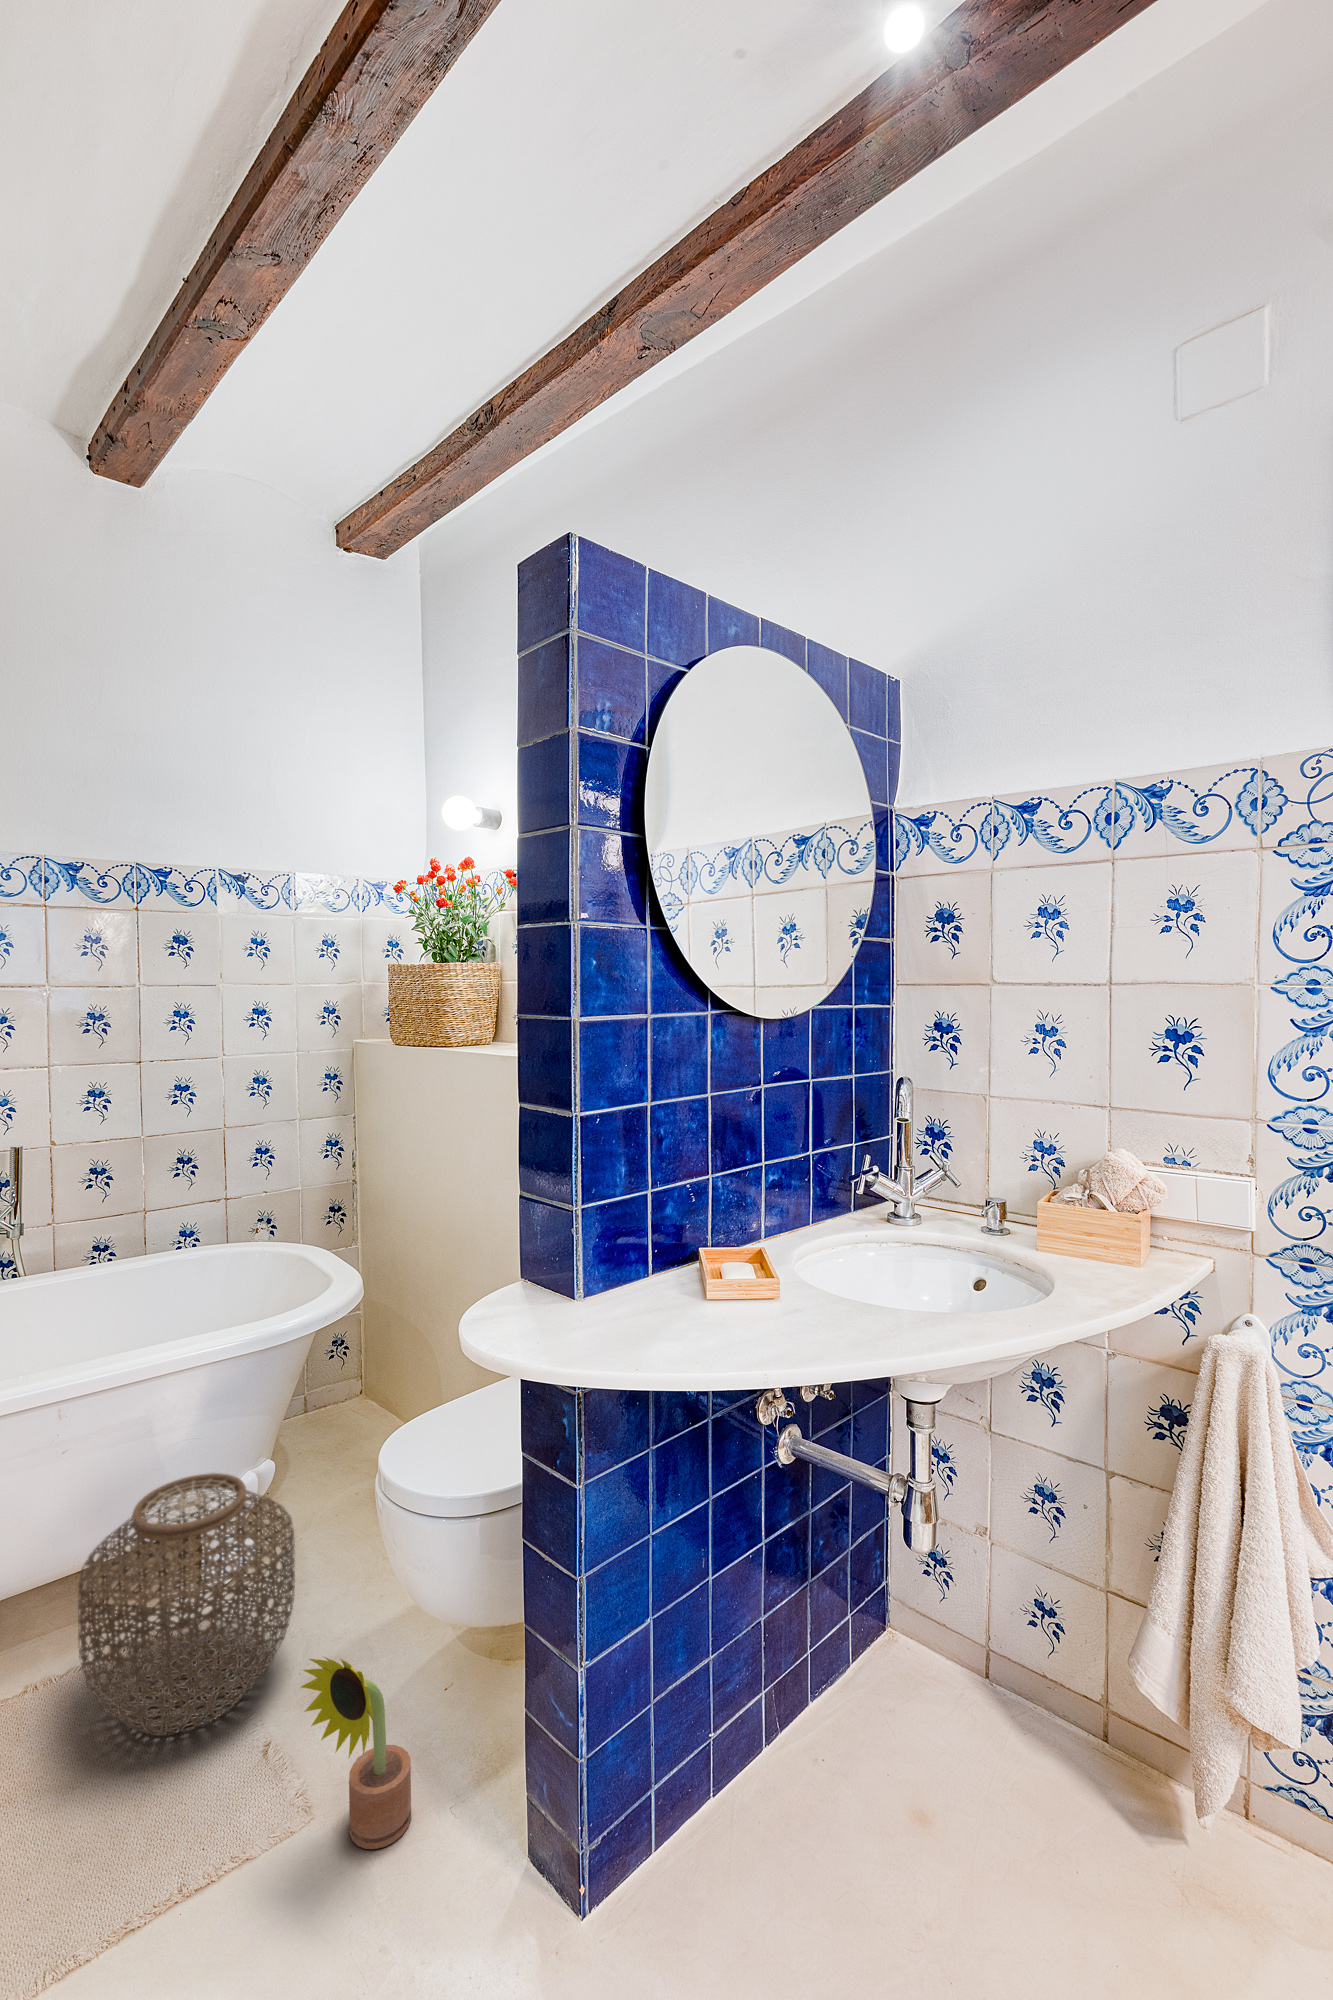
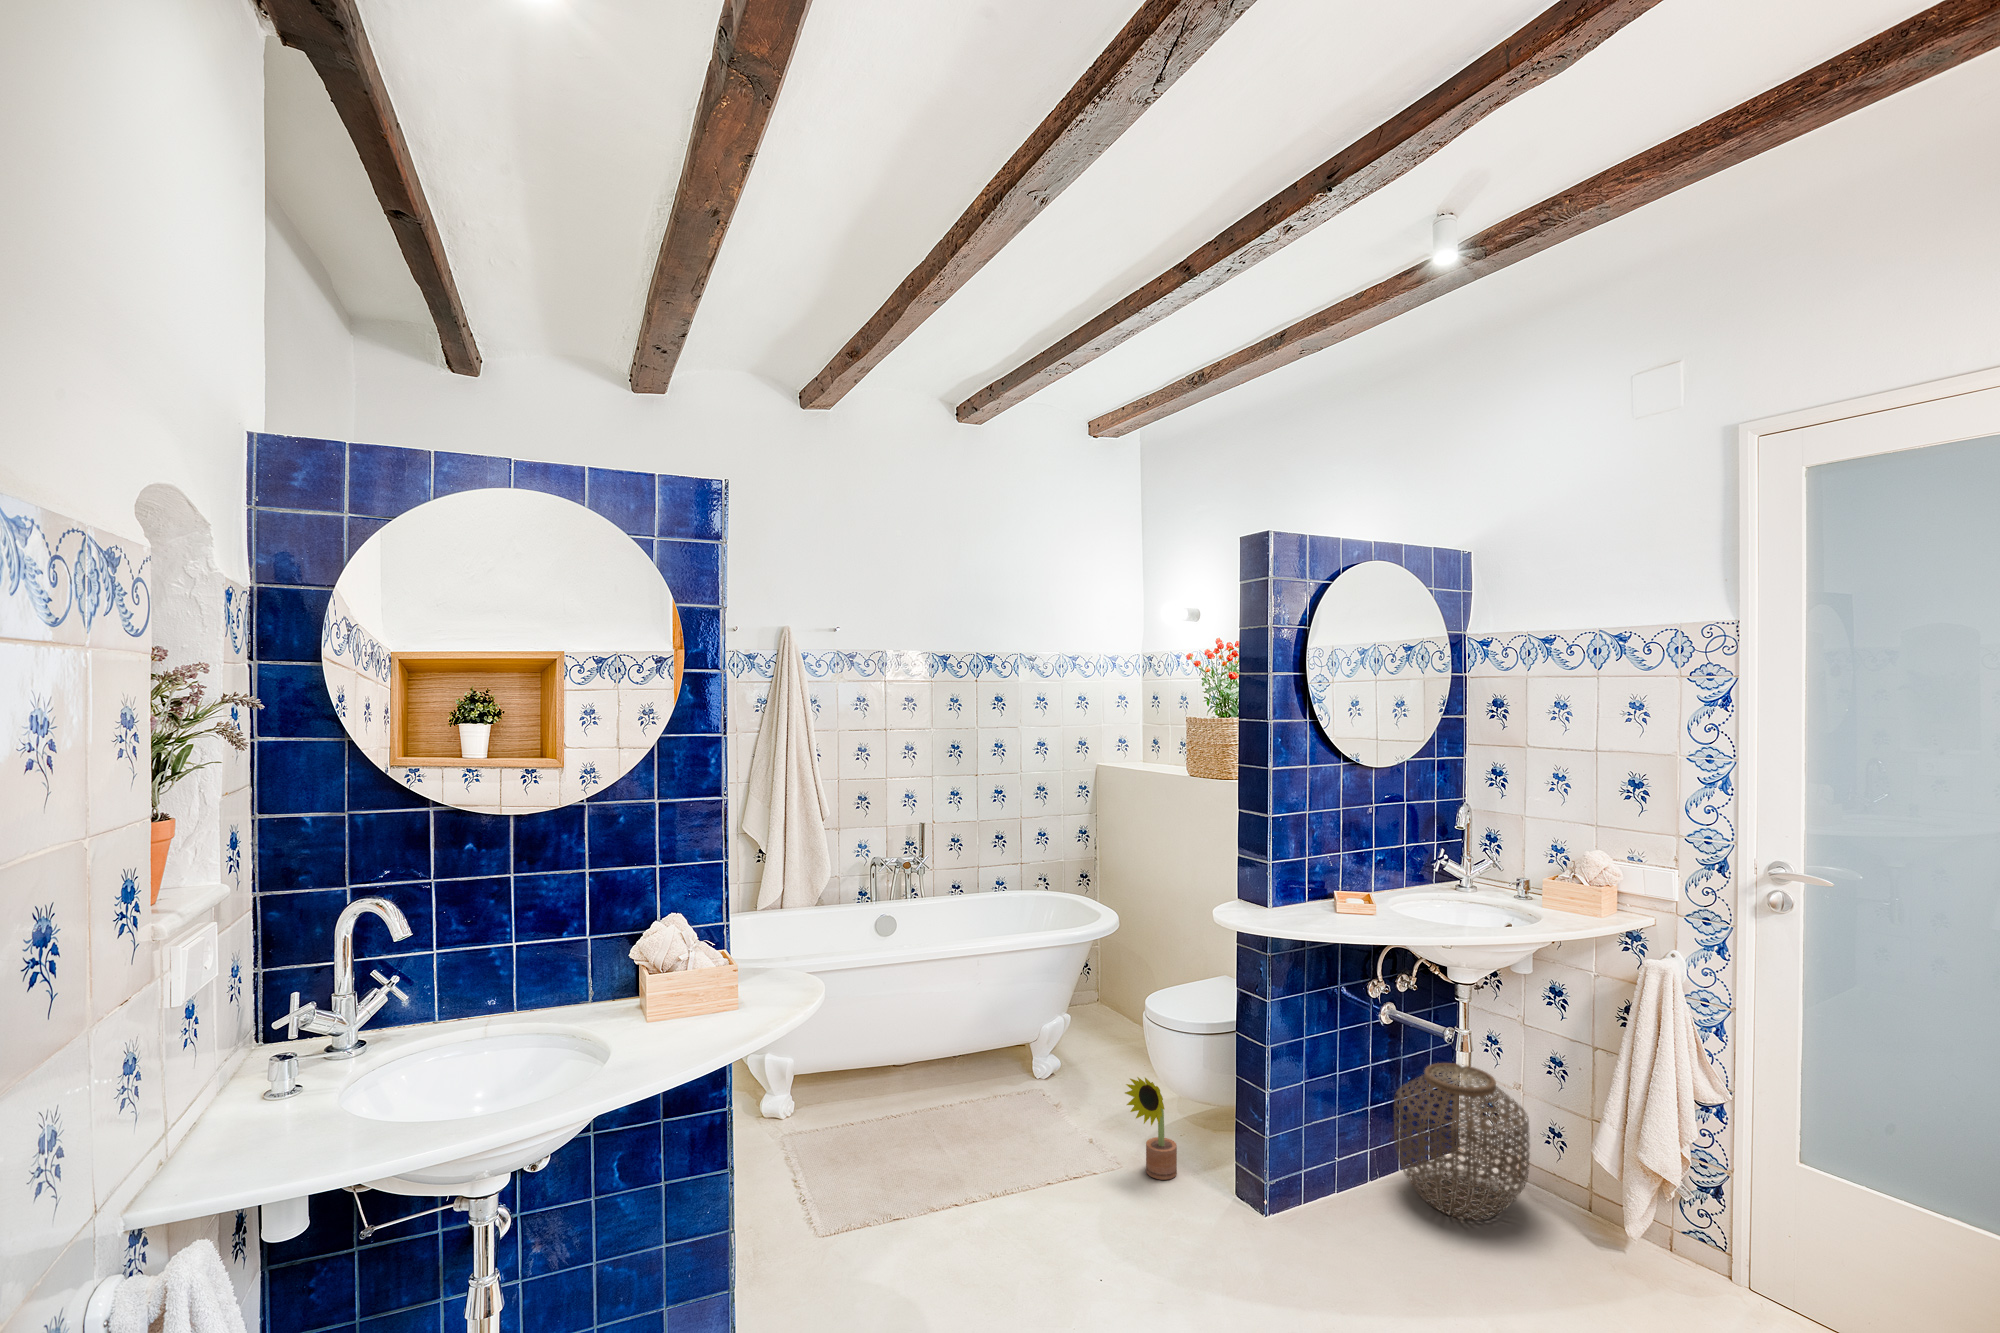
woven basket: present [78,1473,295,1735] -> present [1394,1063,1530,1220]

